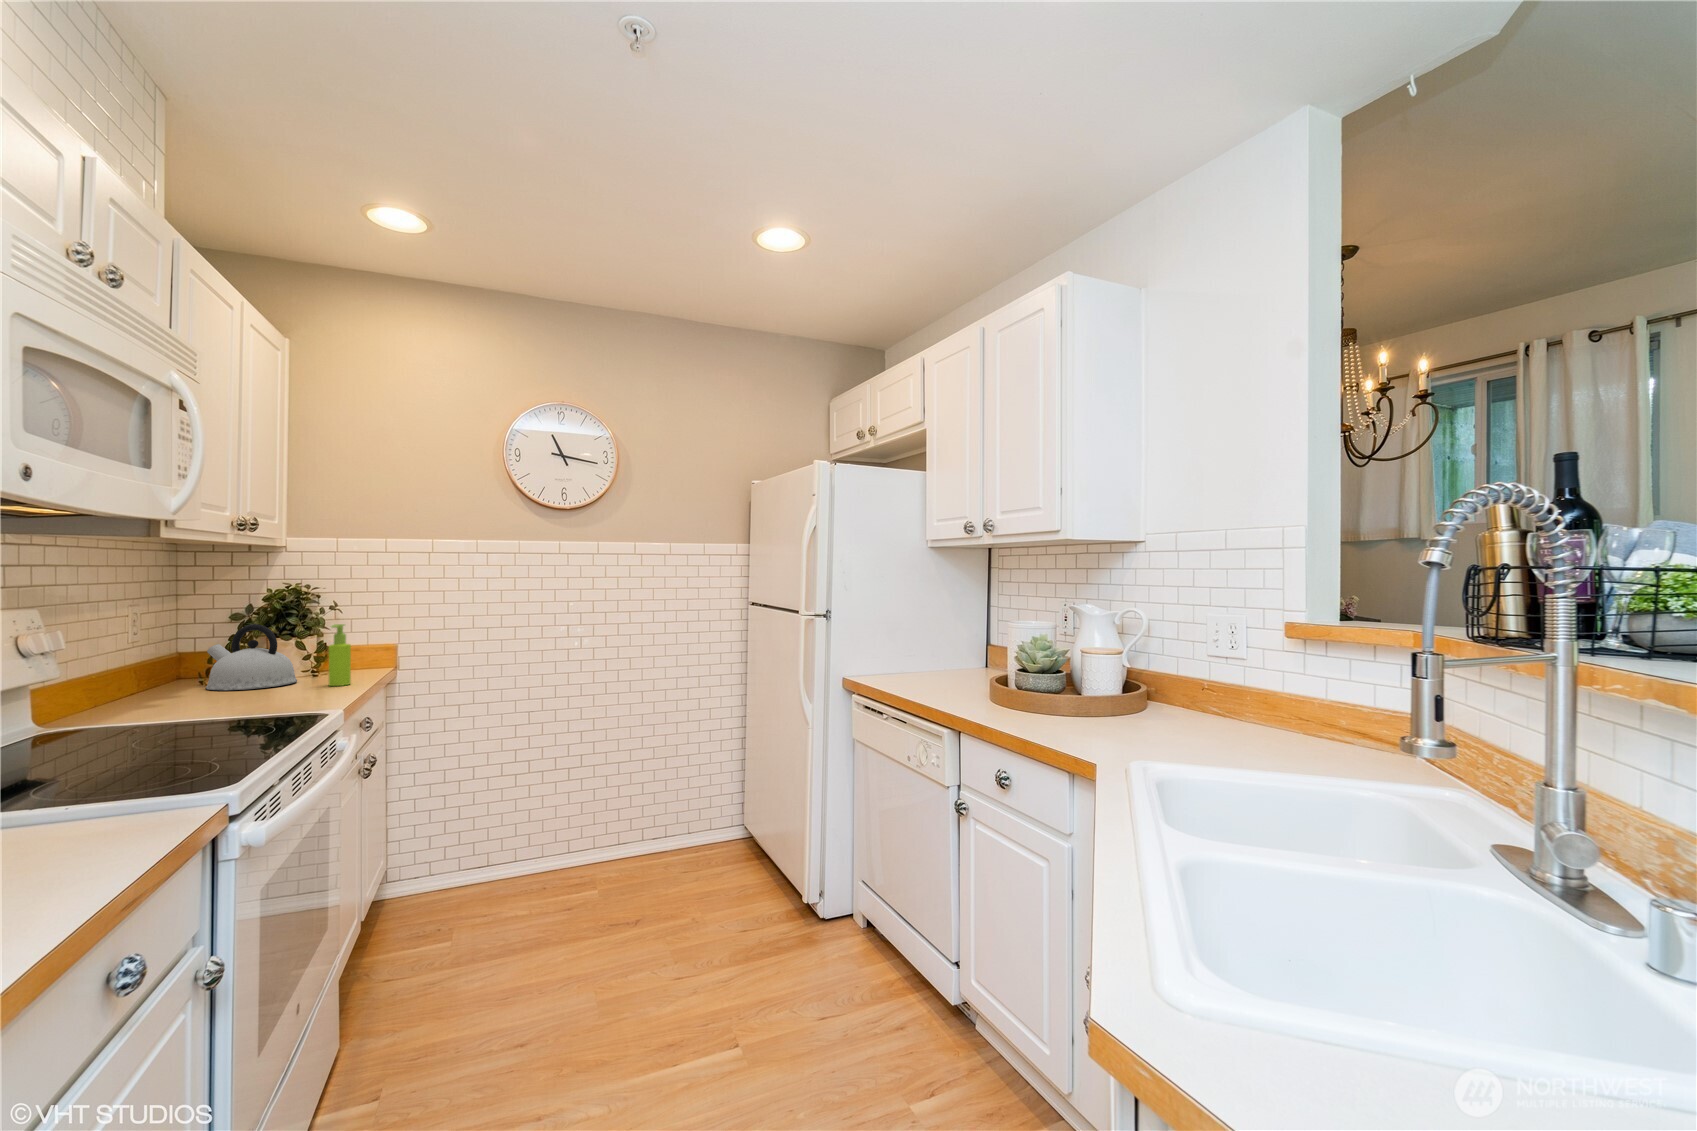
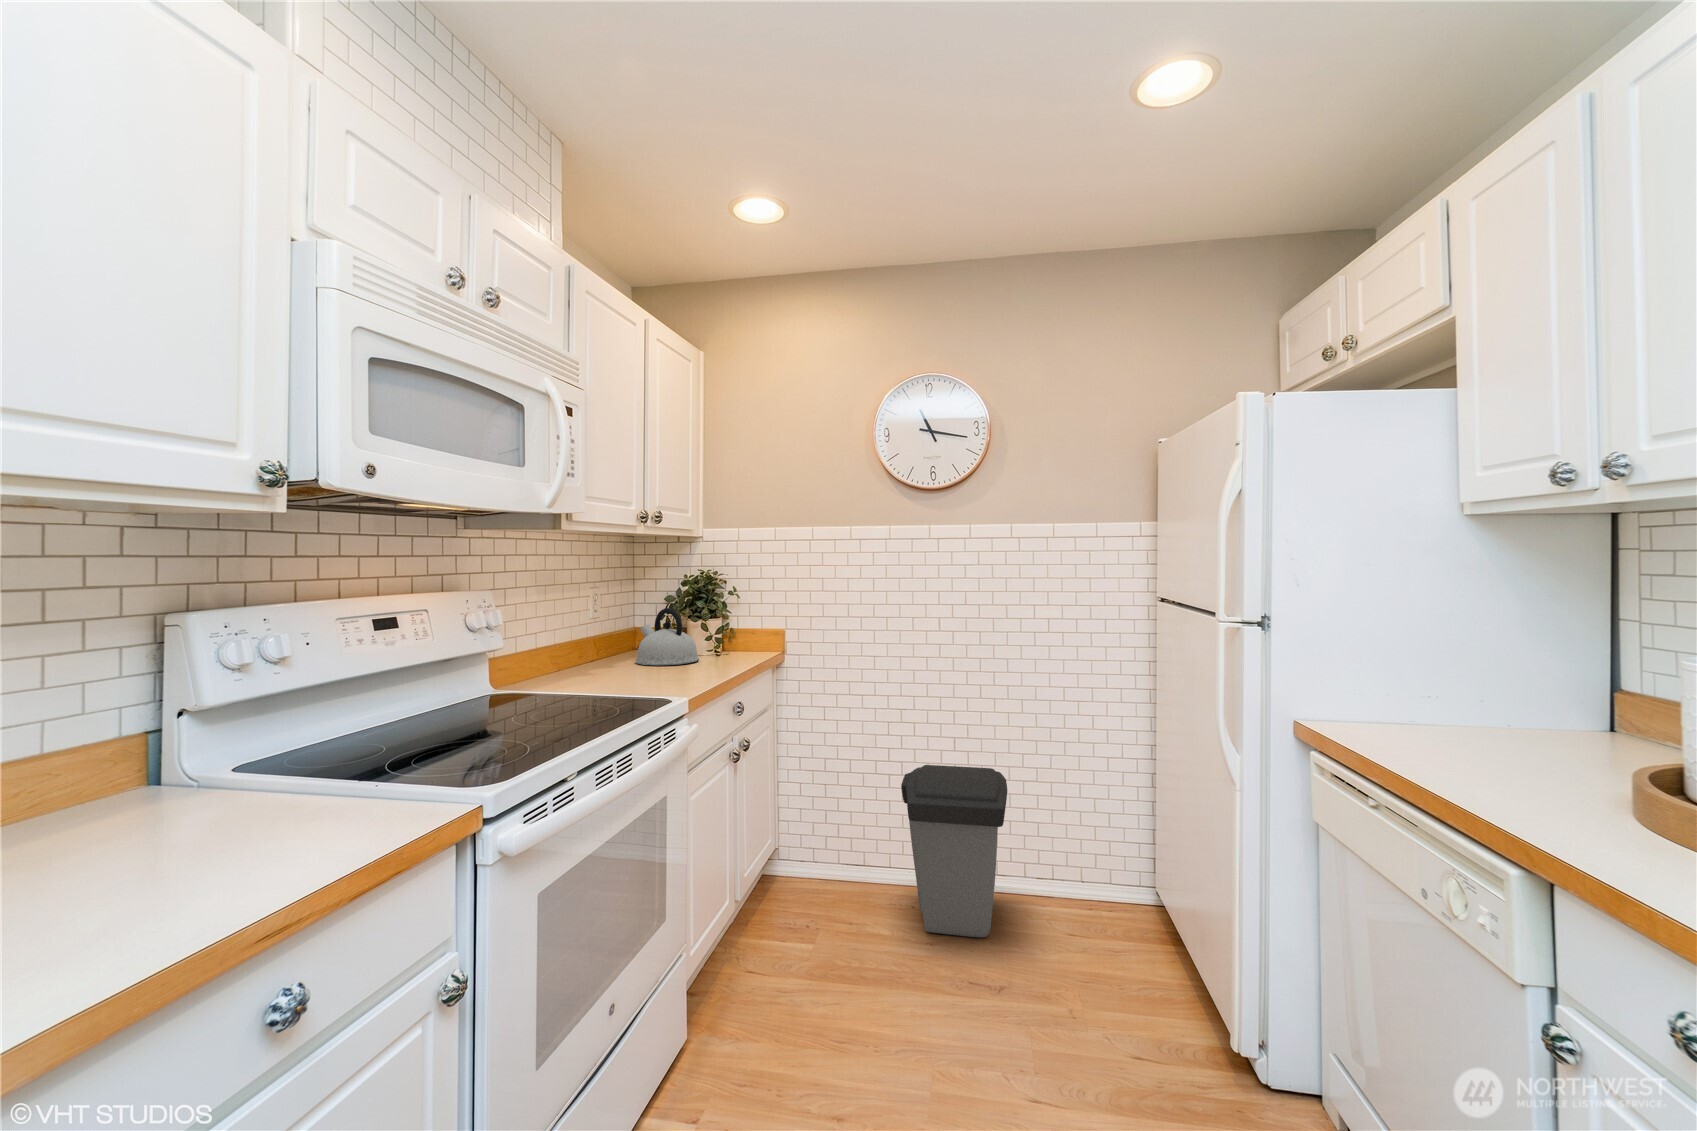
soap dispenser: present [329,624,351,686] -> none [713,610,731,669]
trash can: none [541,753,640,904] -> present [901,765,1007,937]

